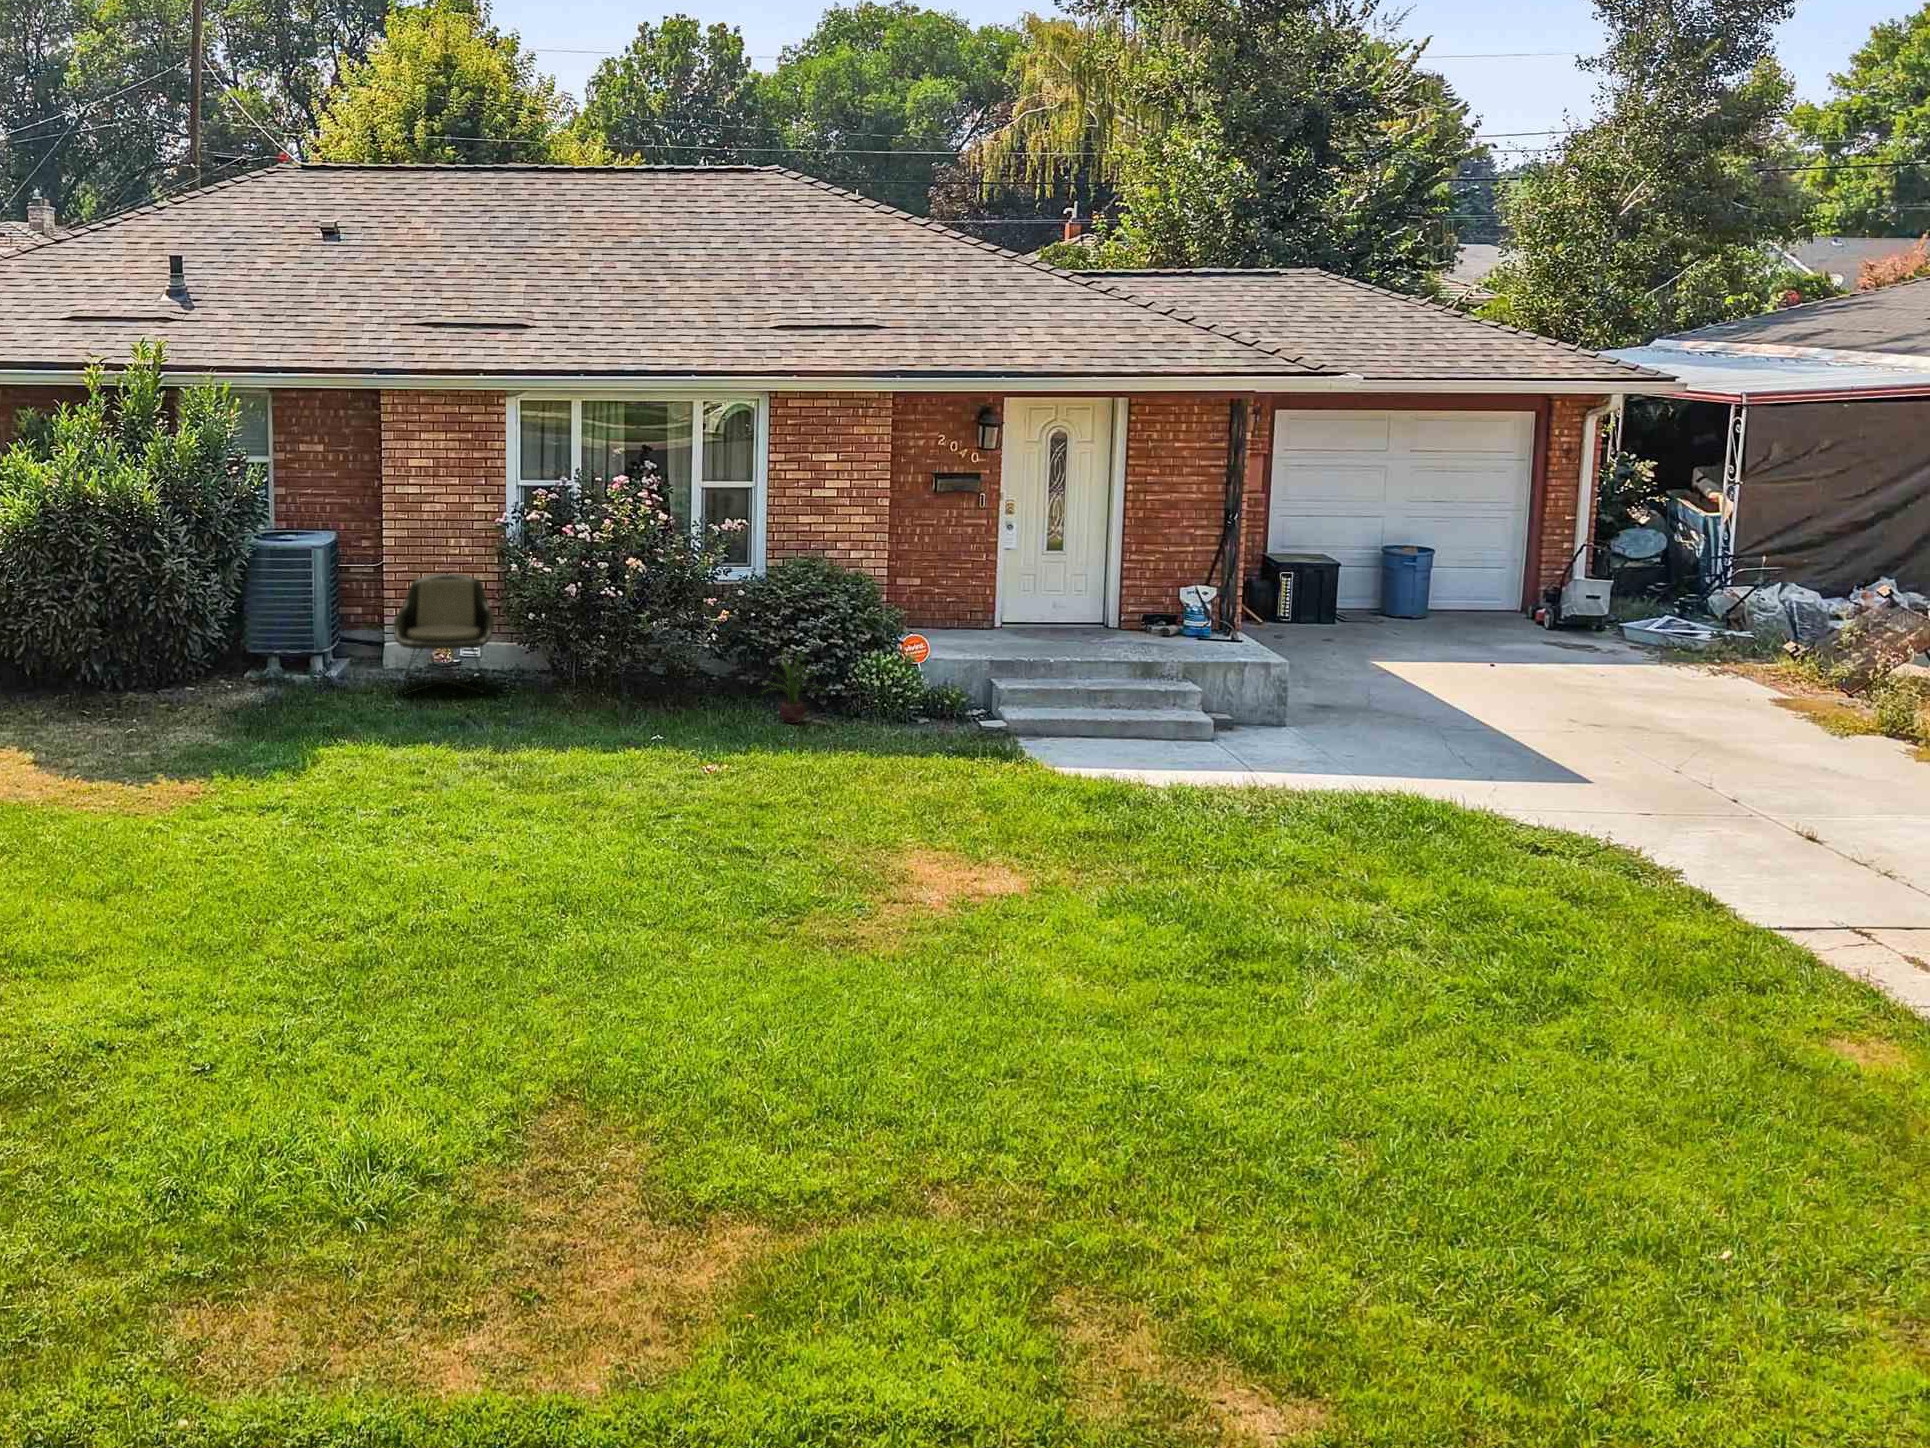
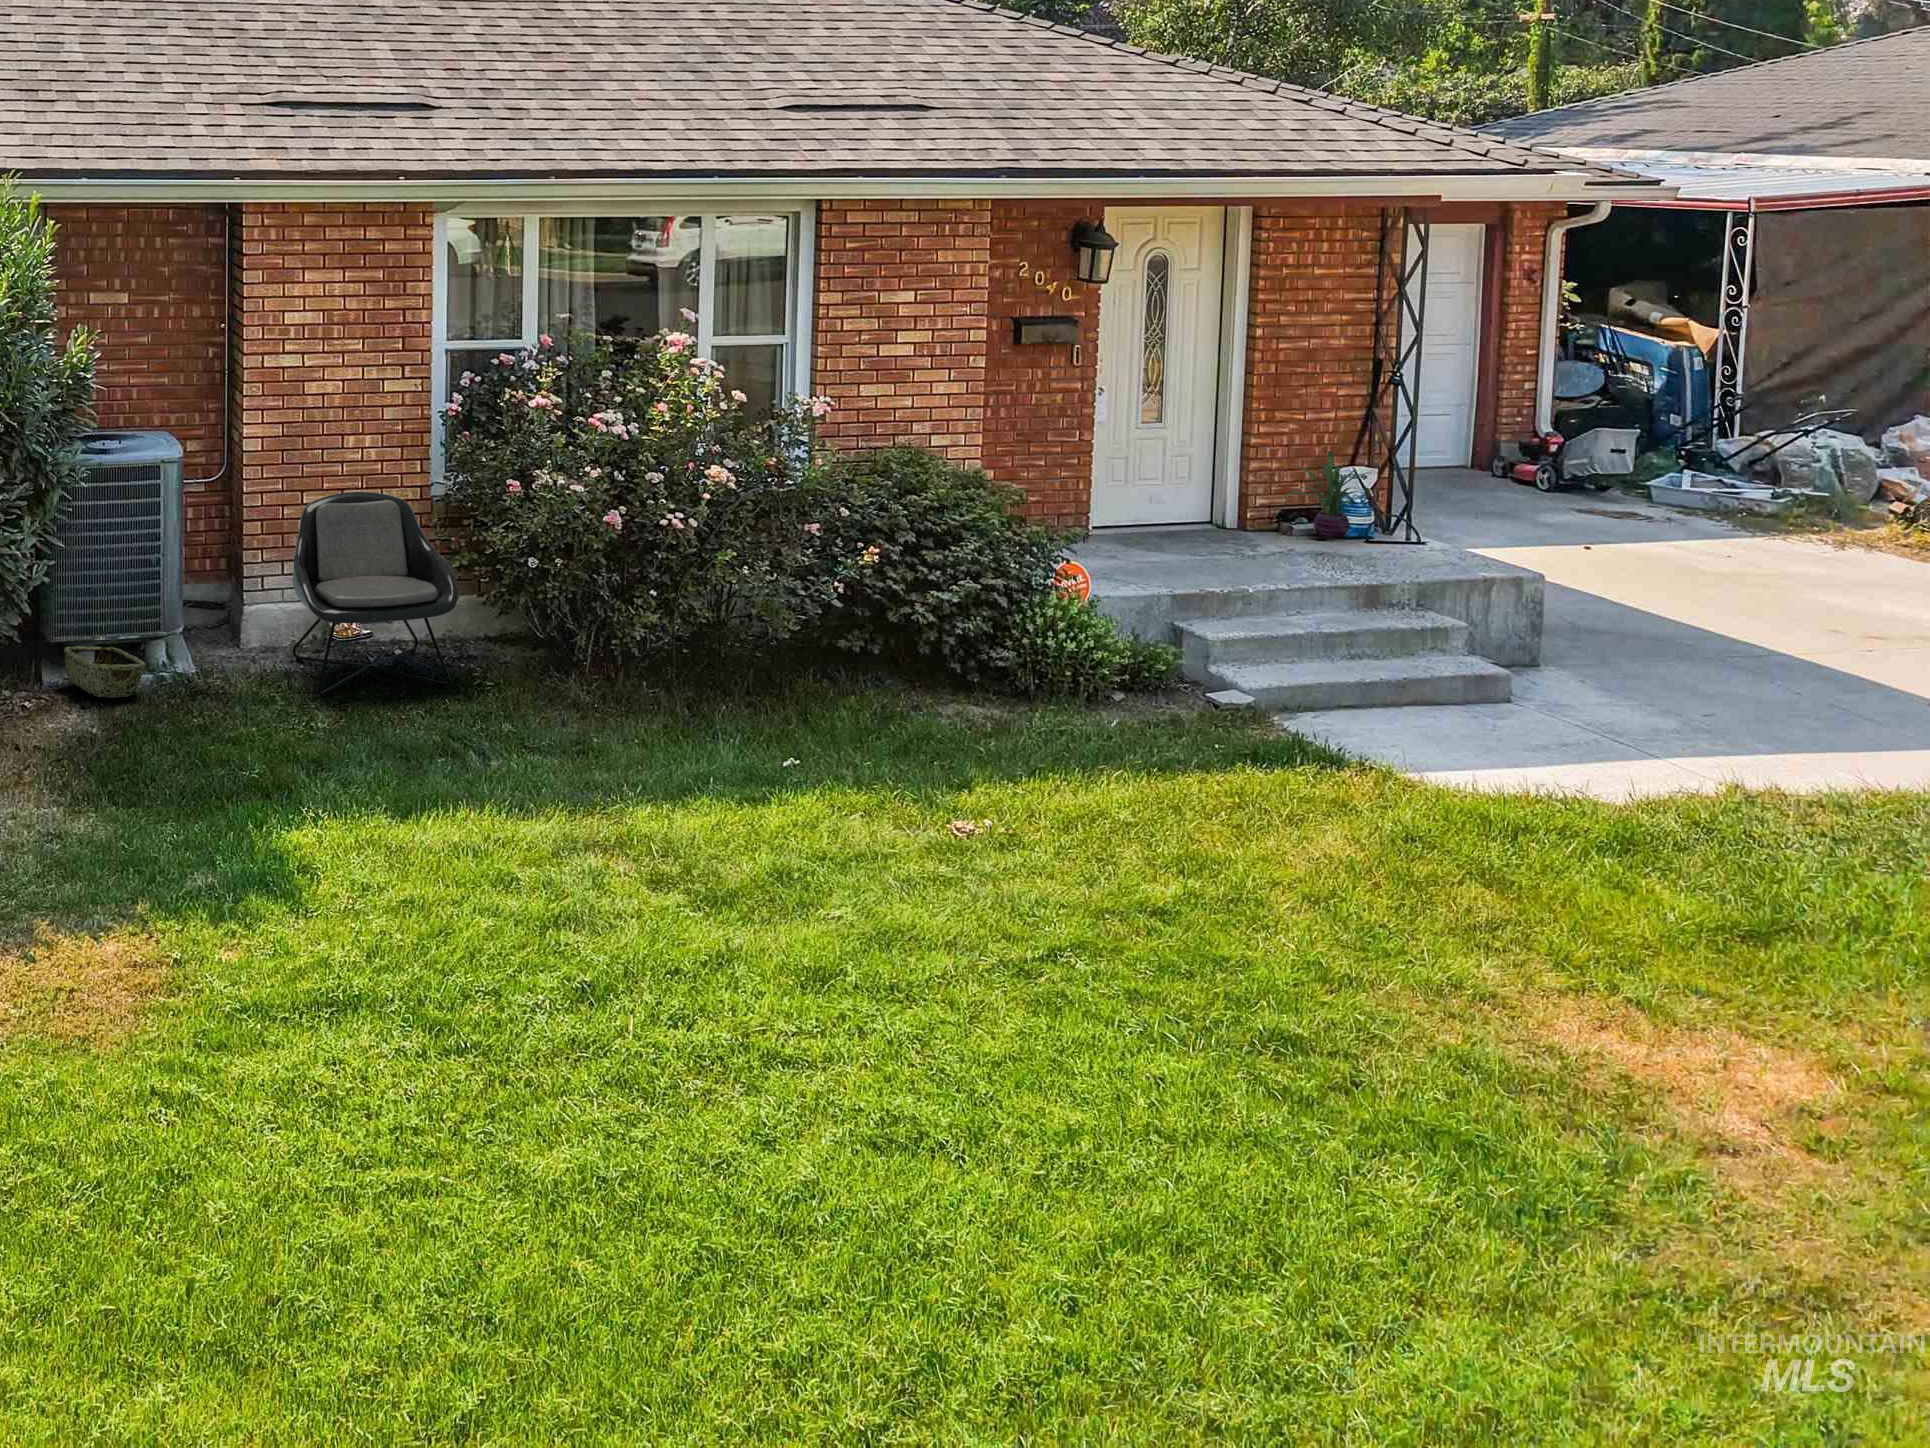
decorative plant: present [765,652,823,723] -> present [1283,451,1371,539]
woven basket: none [258,658,301,689] -> present [64,646,145,698]

